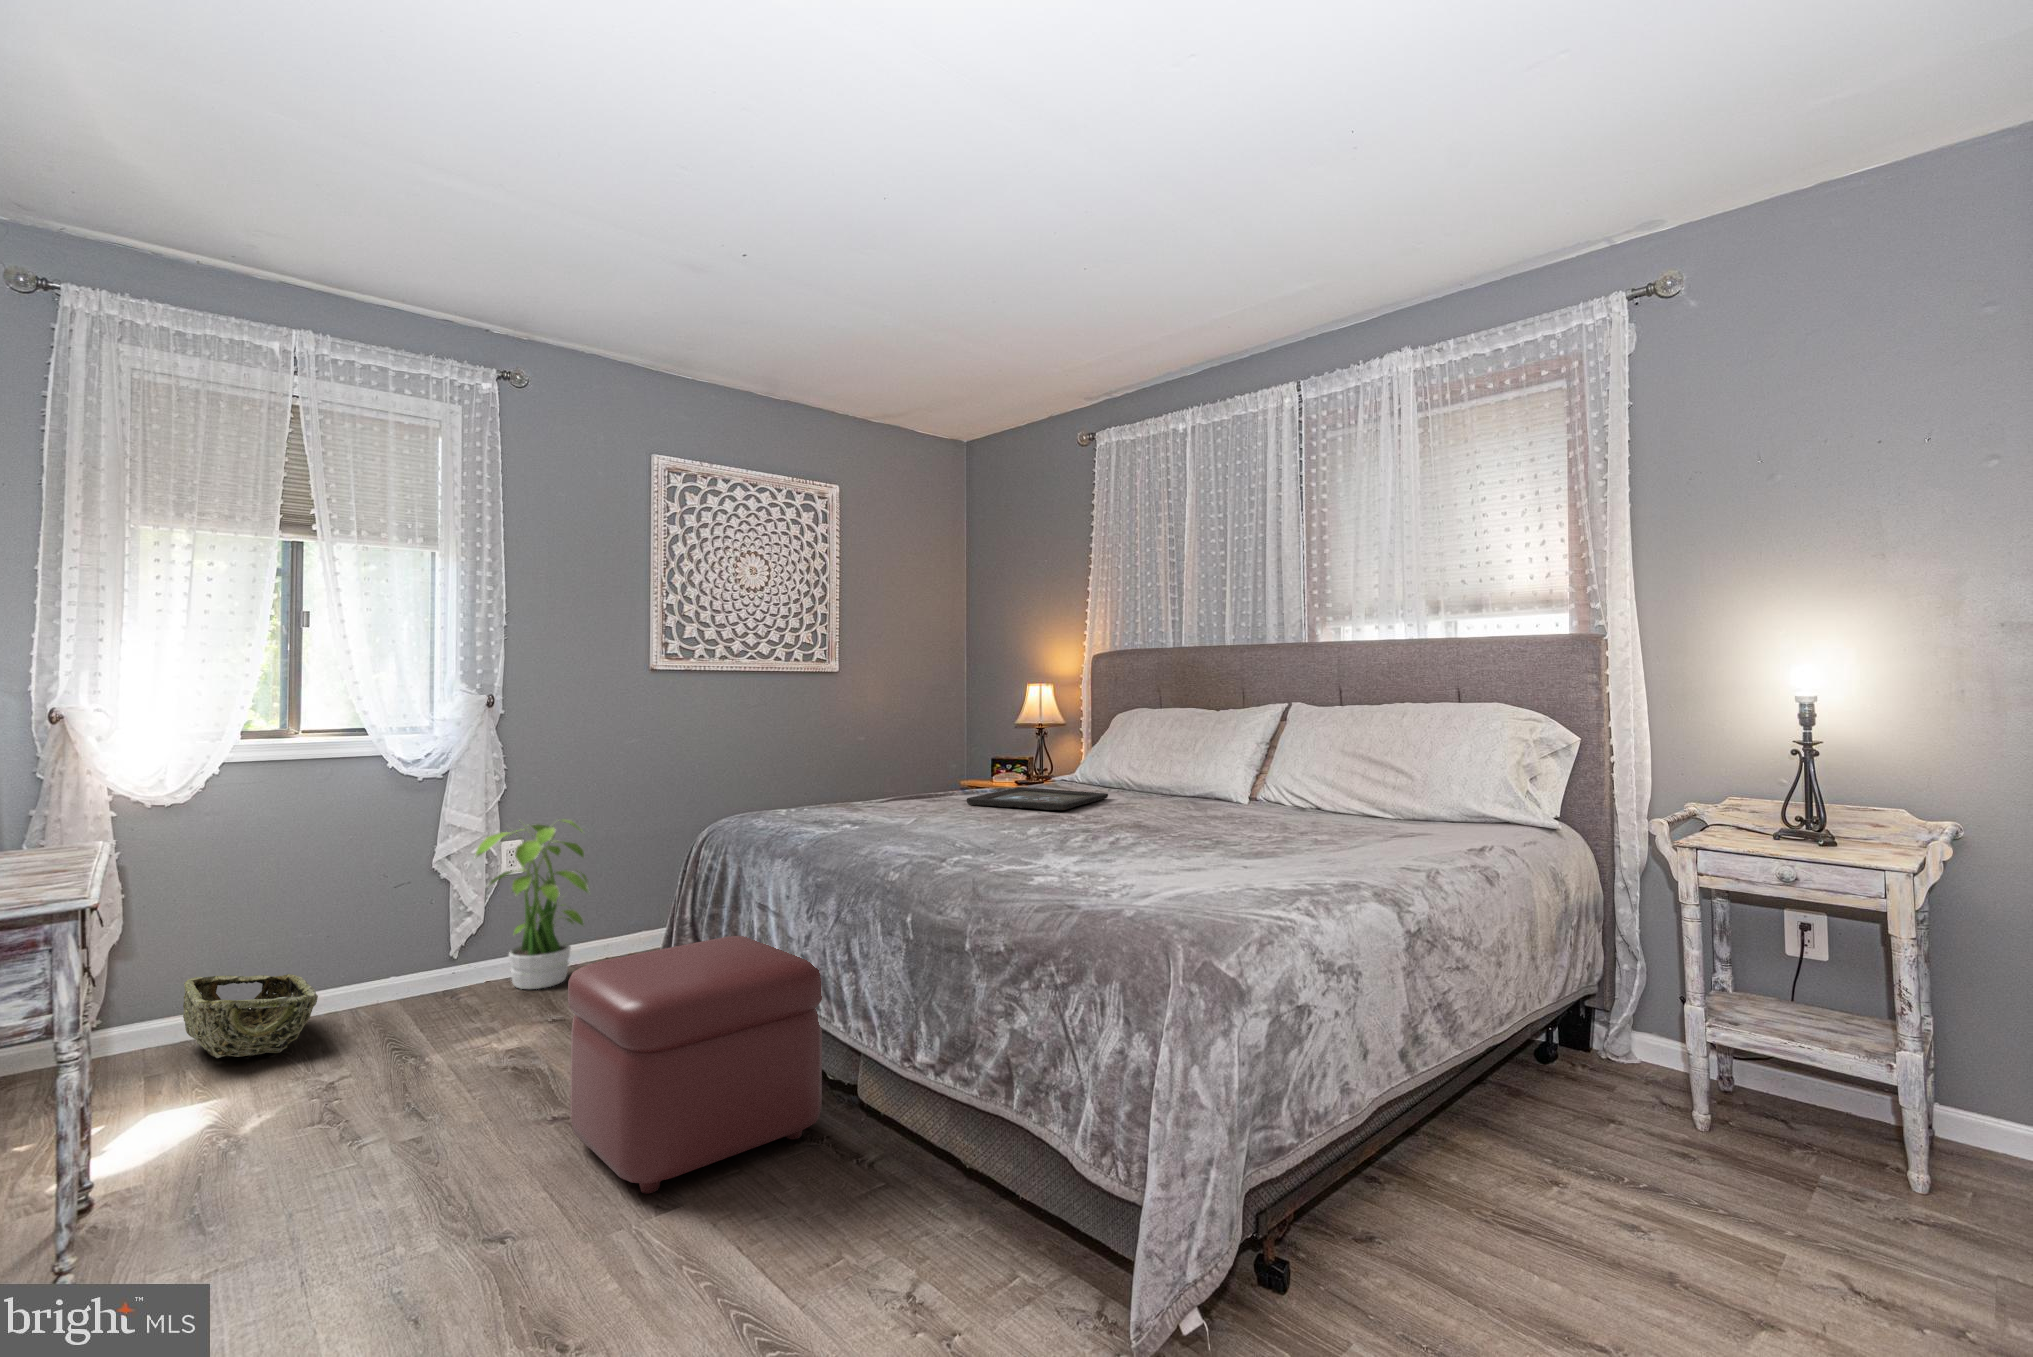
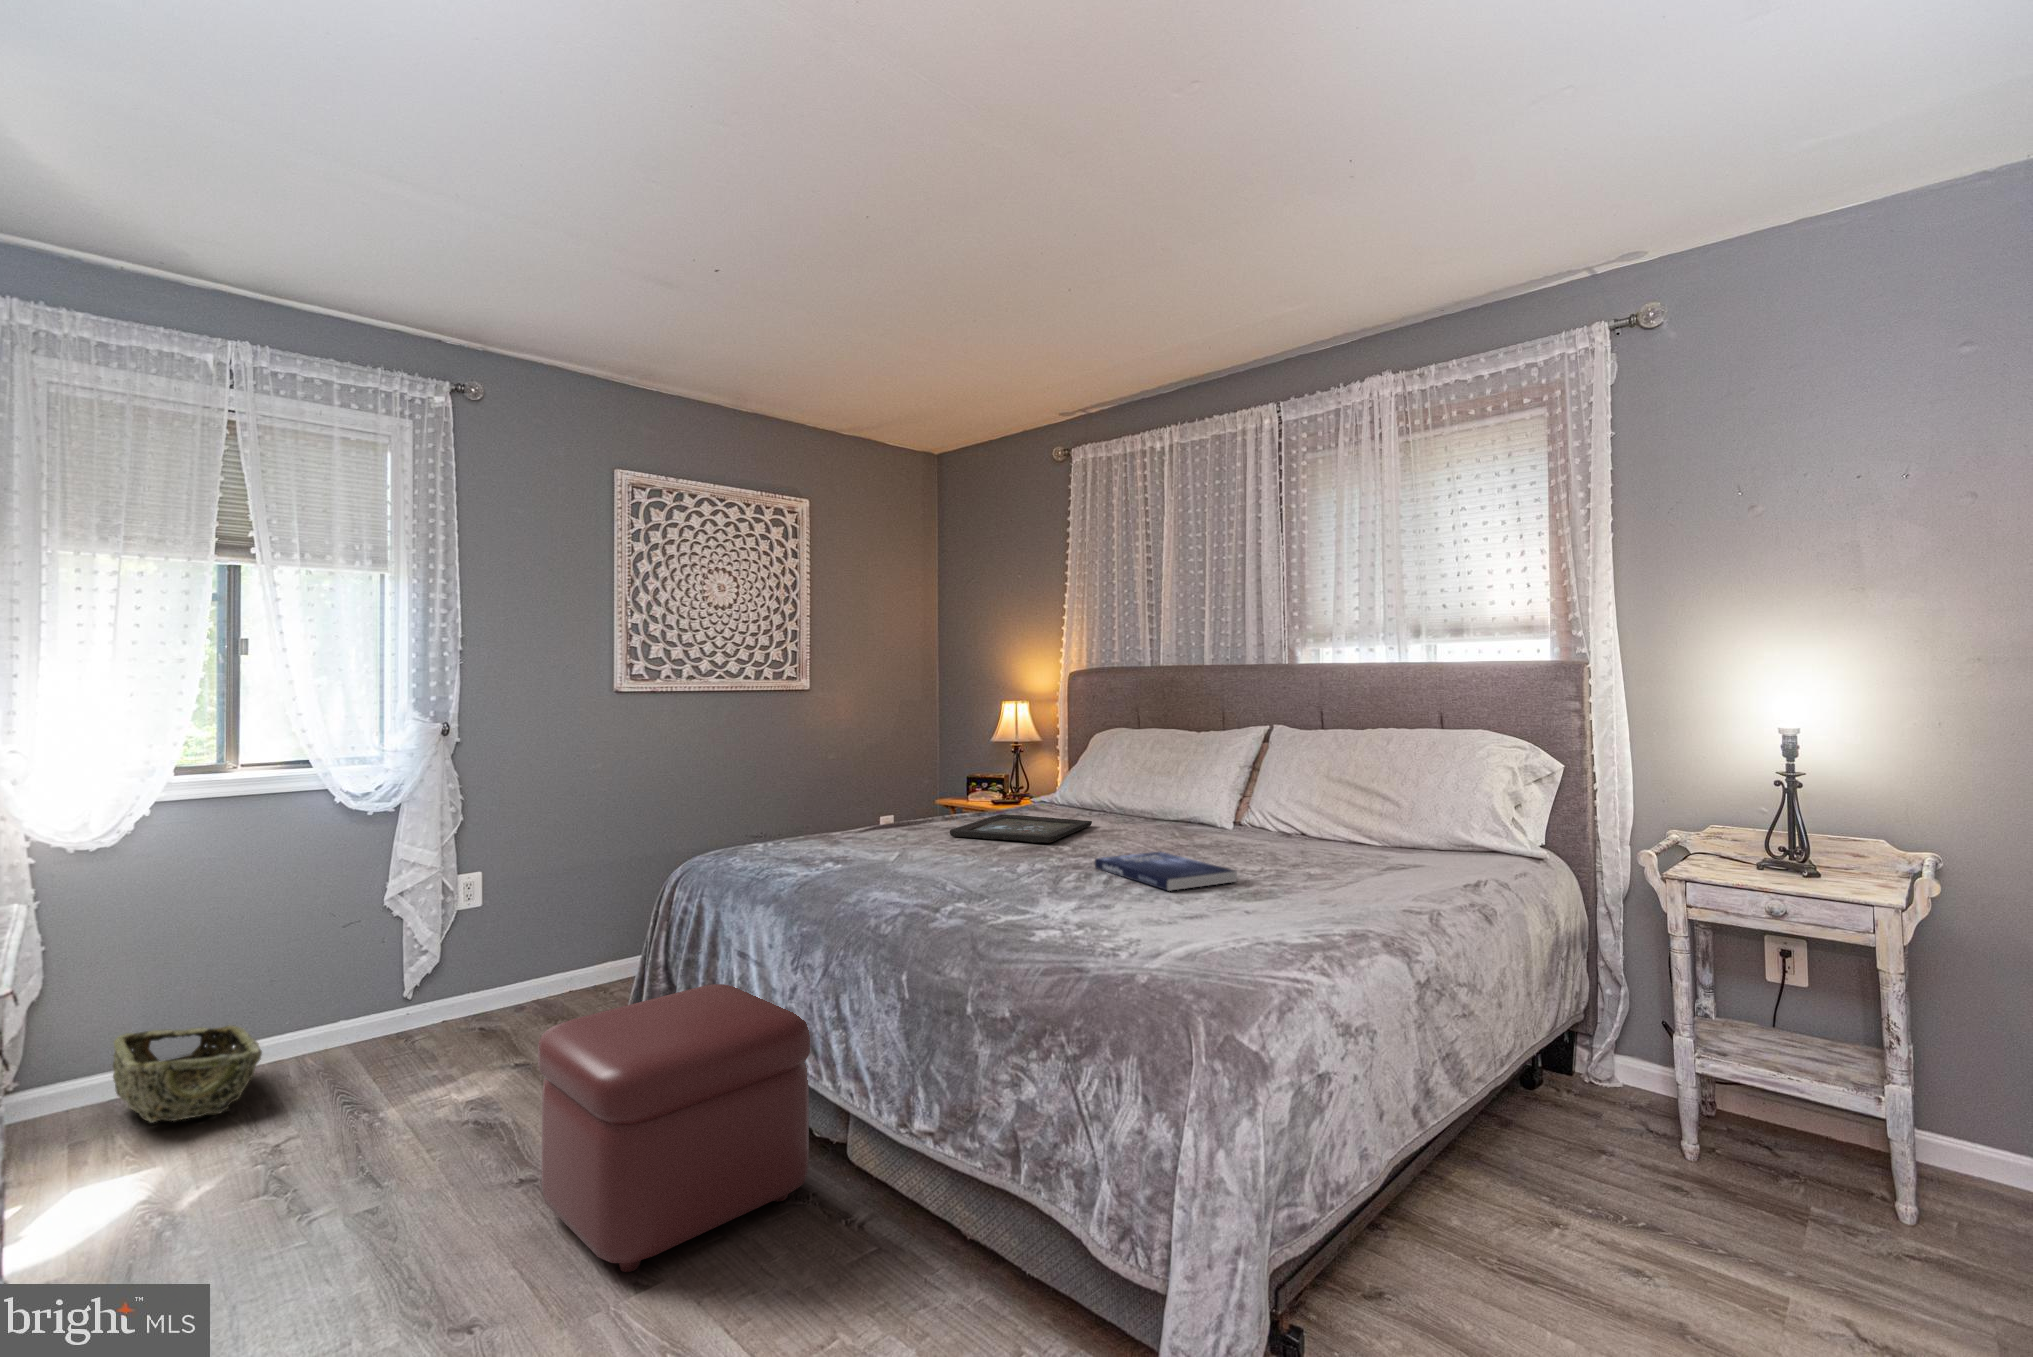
book: none [1103,817,1241,848] -> present [1095,851,1237,891]
potted plant: present [475,820,589,989] -> none [429,851,555,1031]

